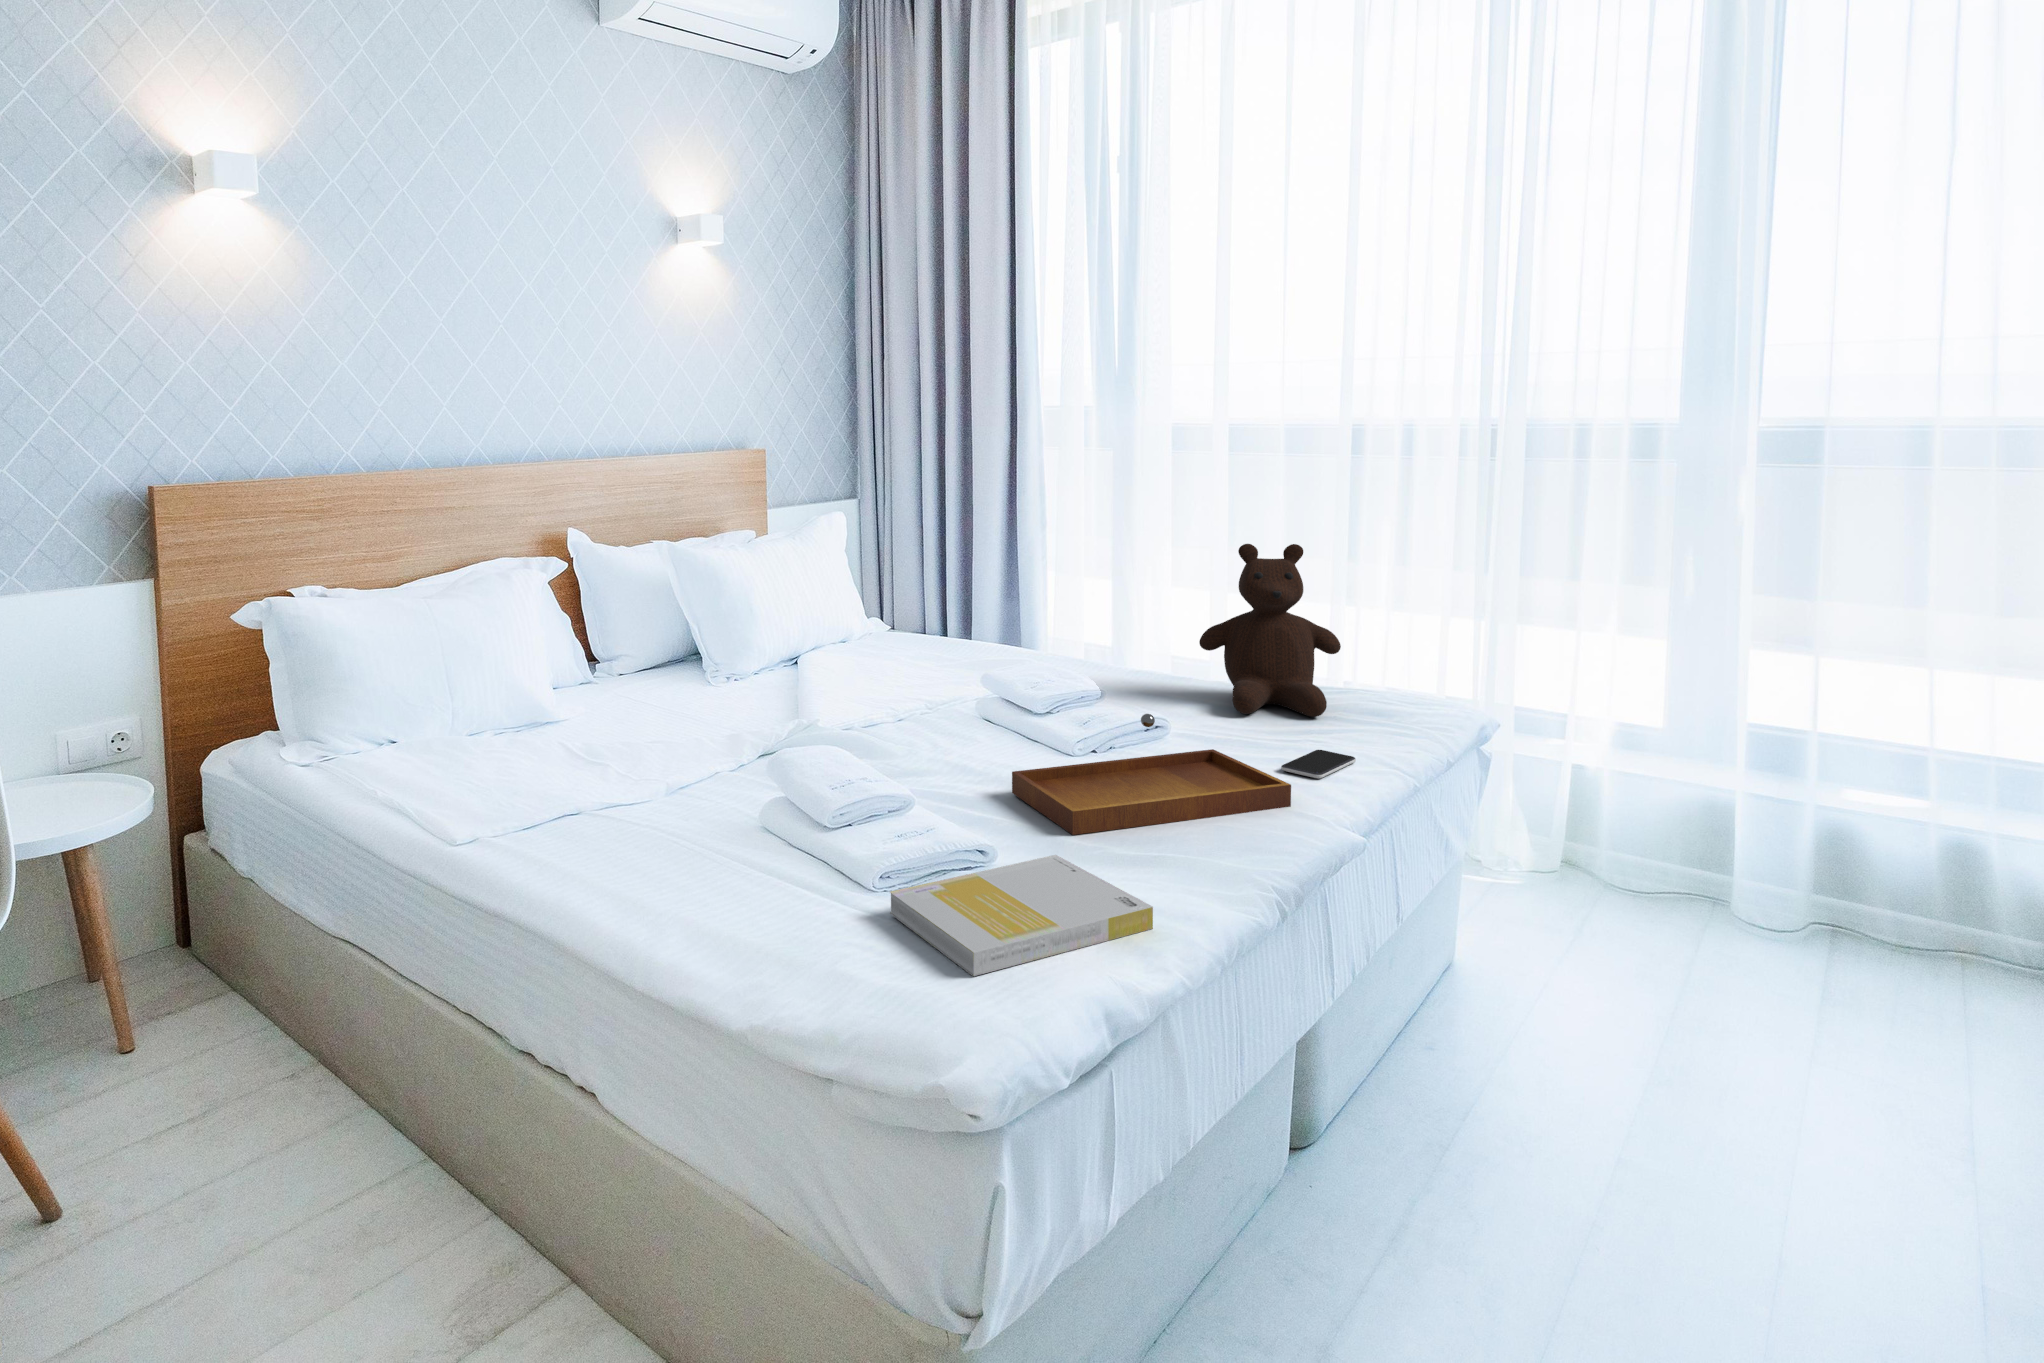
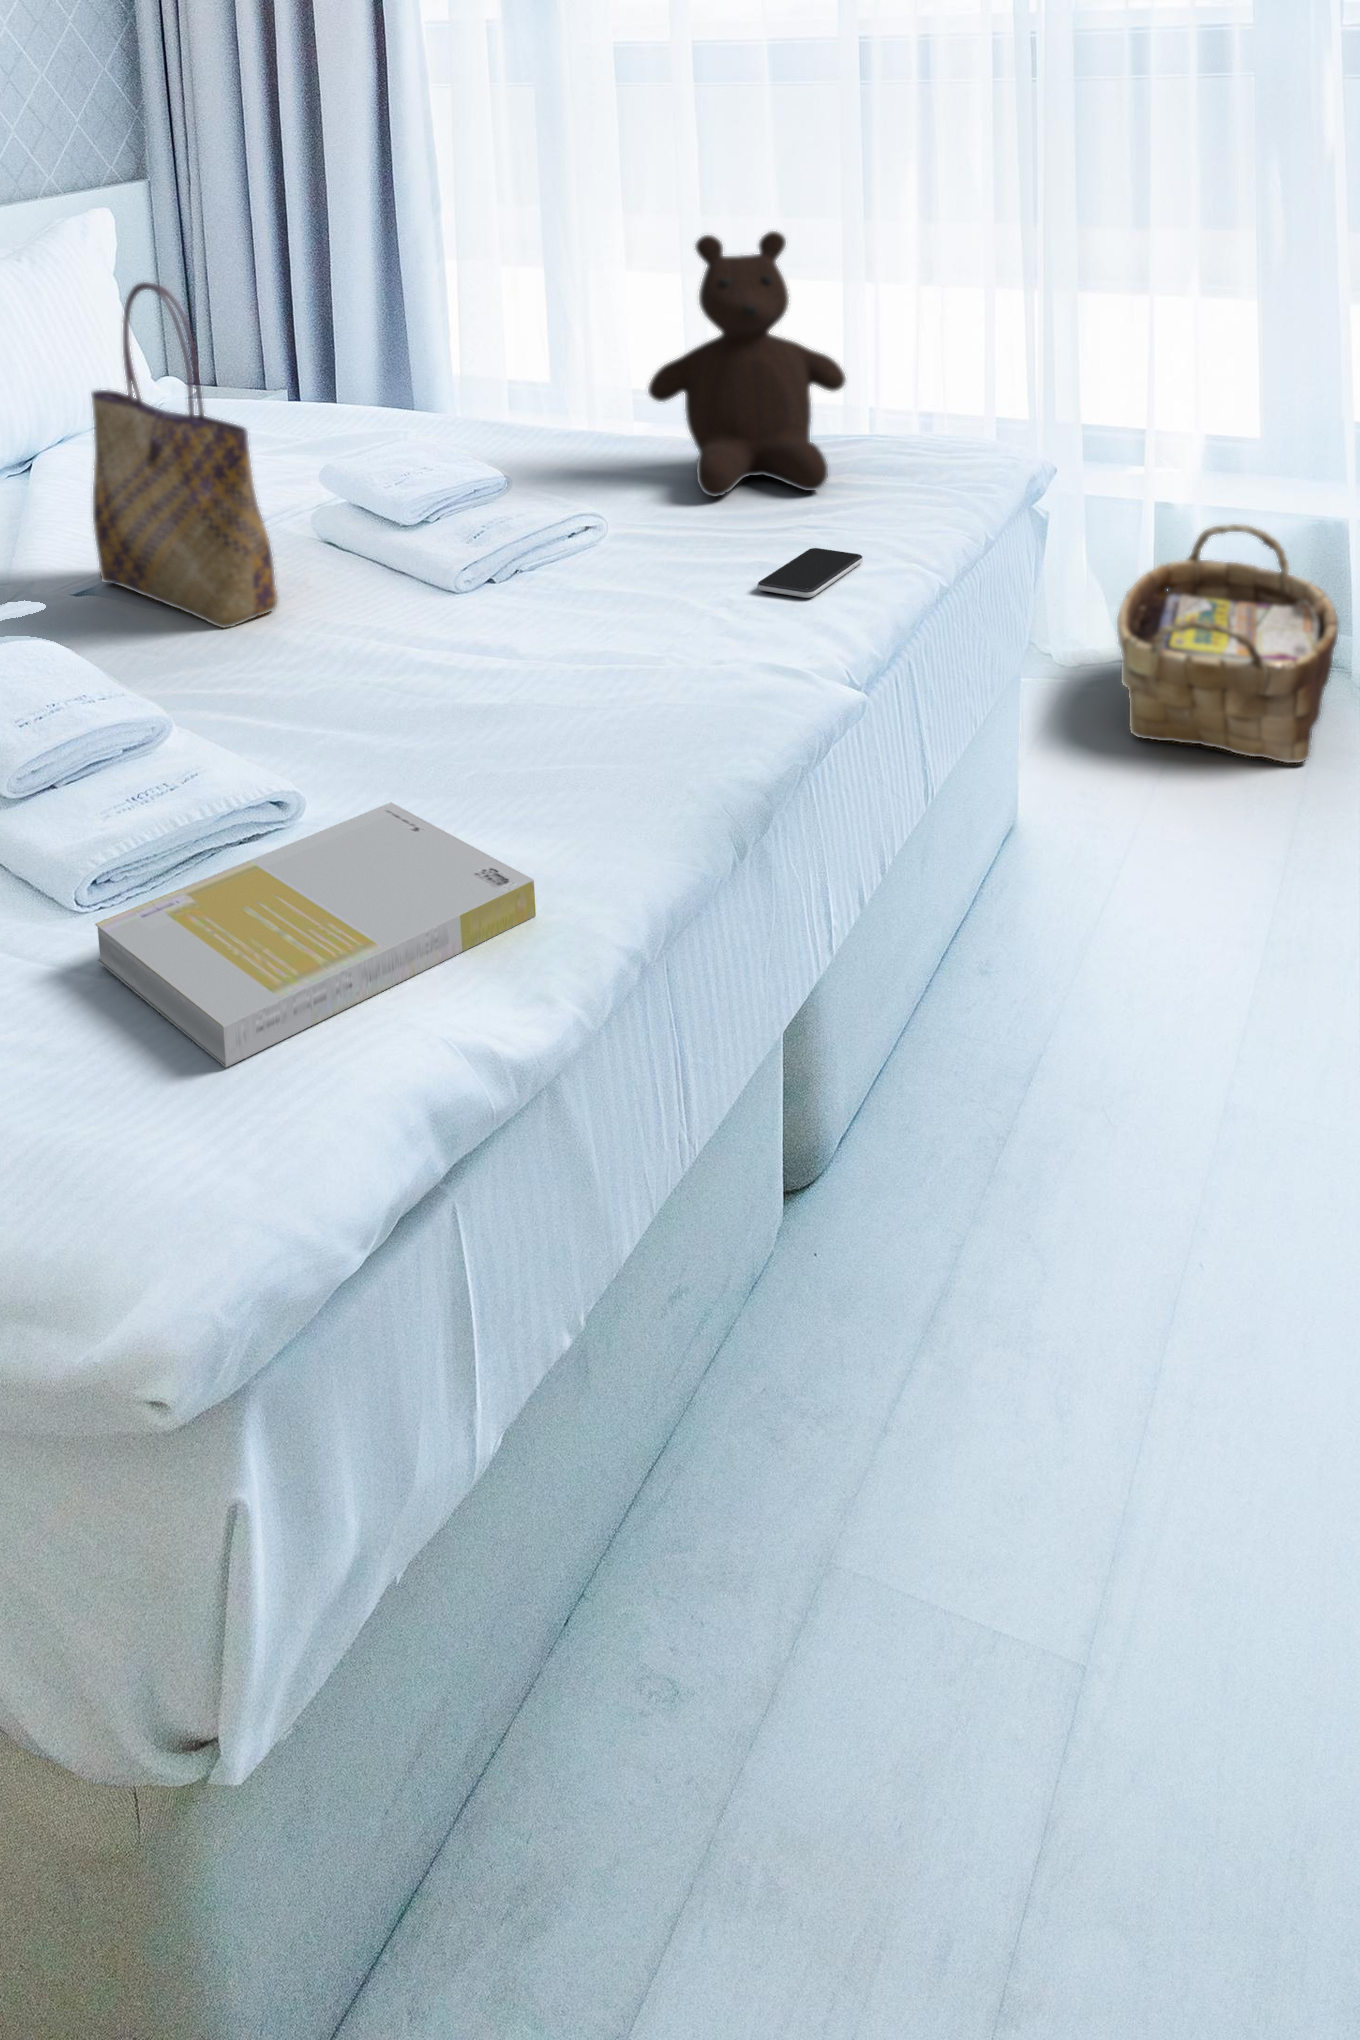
tote bag: none [851,545,964,755] -> present [92,282,277,628]
tray: present [1012,714,1291,835] -> none [342,531,766,753]
woven basket: none [1532,781,1717,953] -> present [1117,524,1339,763]

